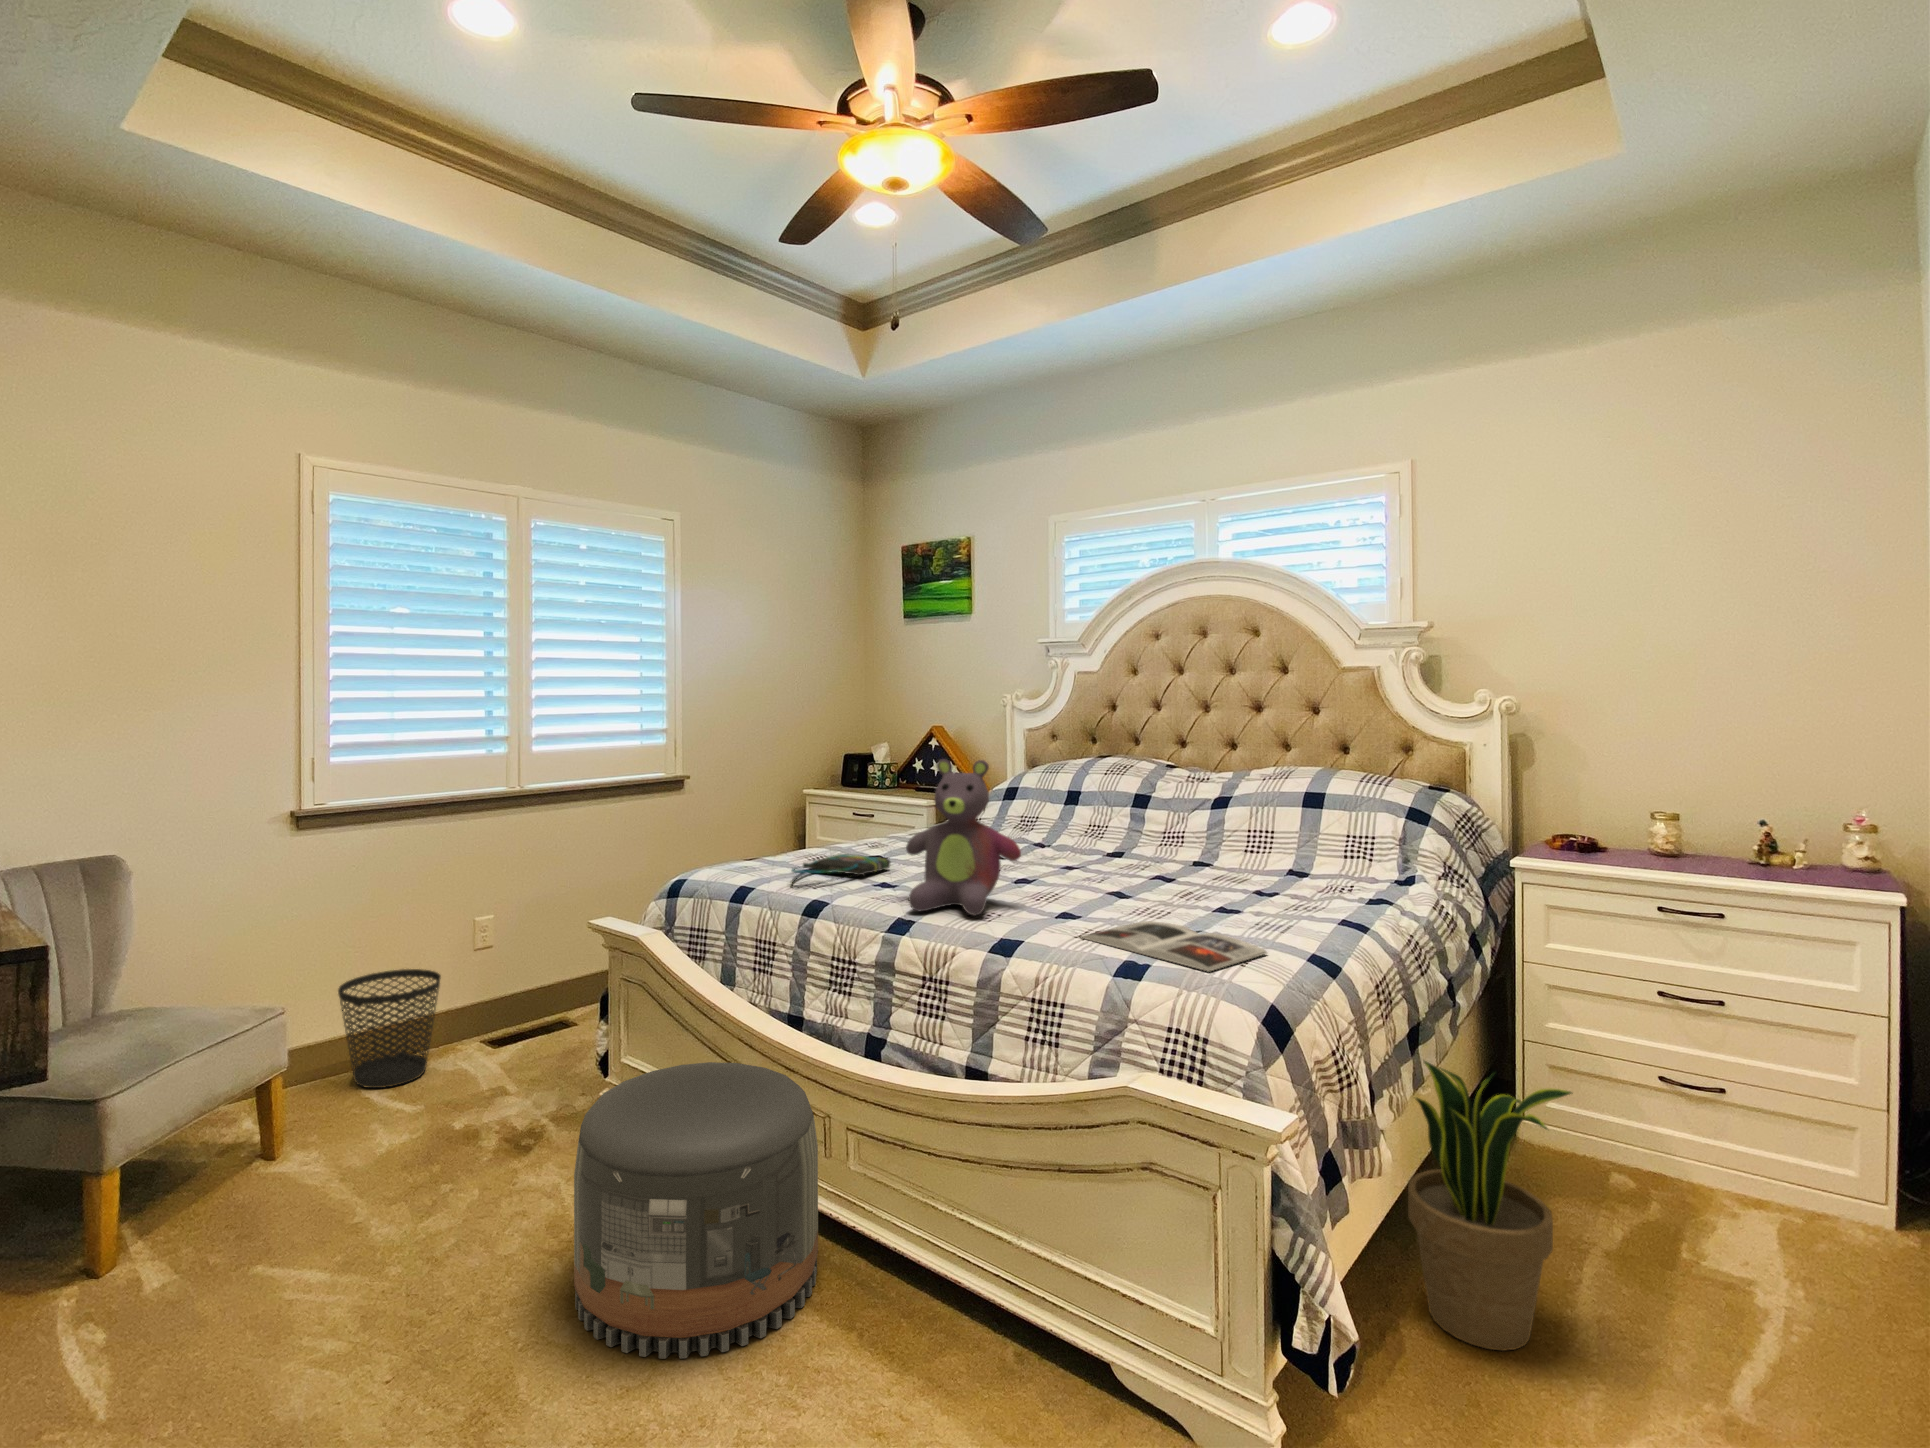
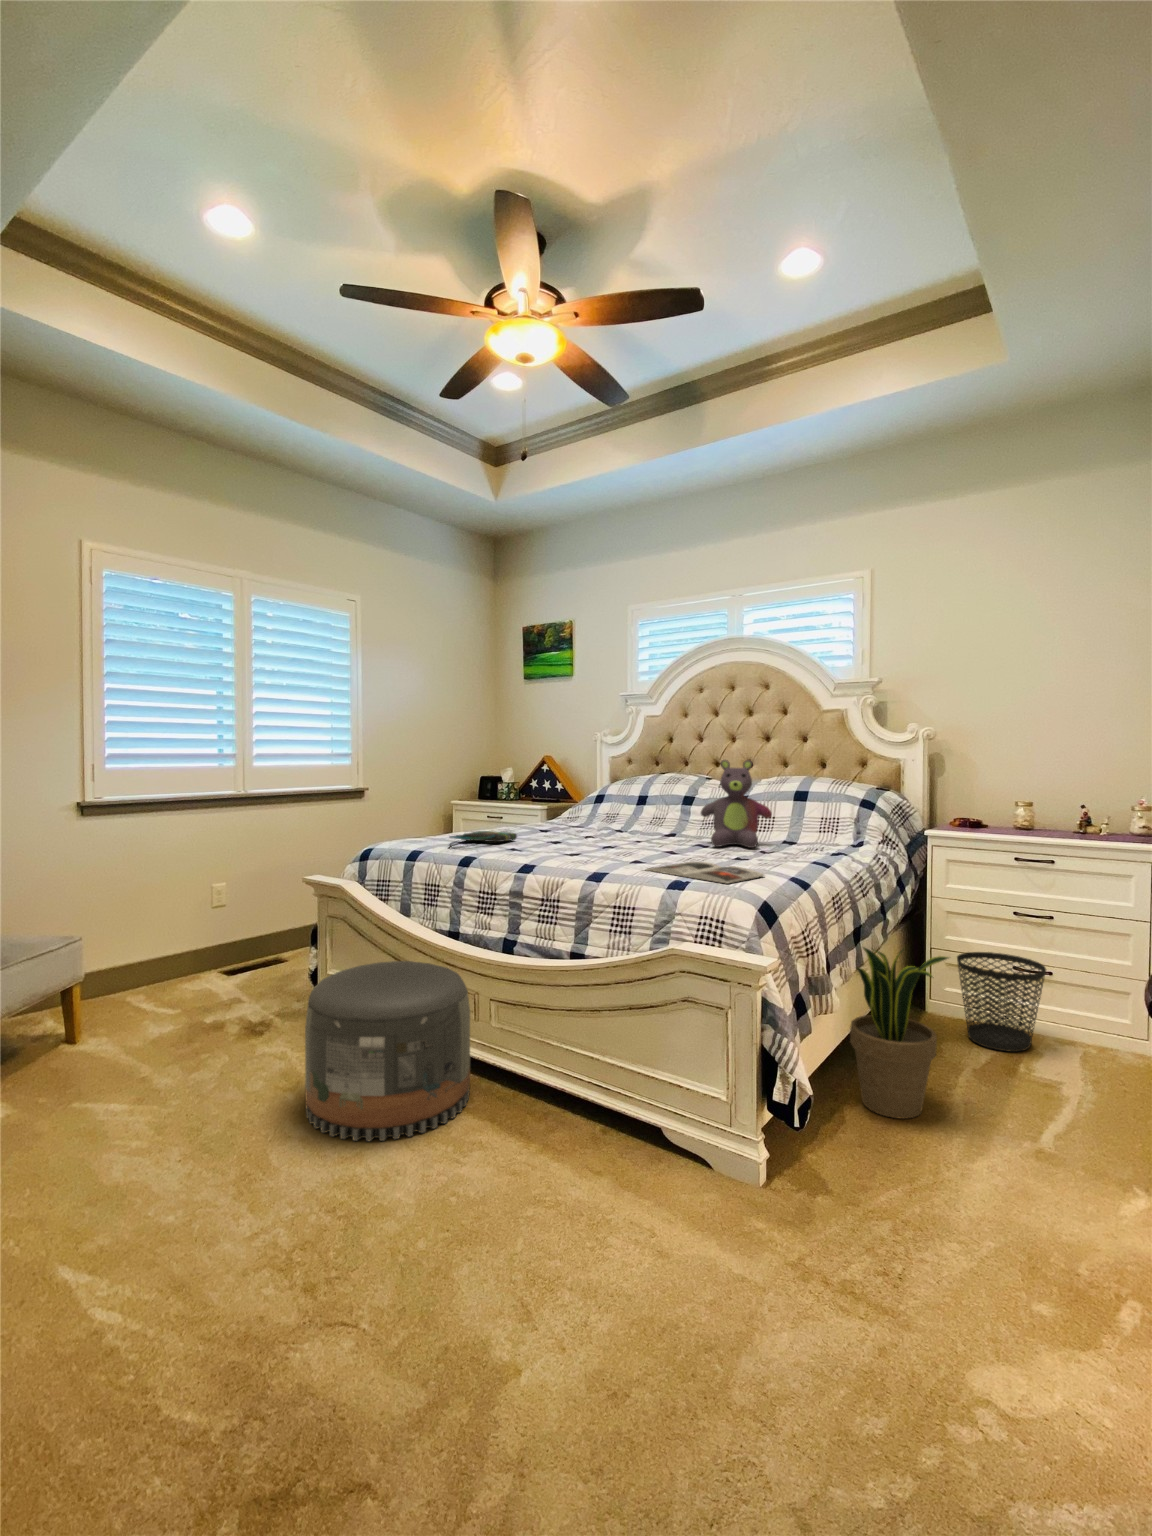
stuffed bear: present [906,759,1021,916] -> present [701,760,772,848]
wastebasket: present [338,969,441,1088] -> present [957,952,1046,1052]

